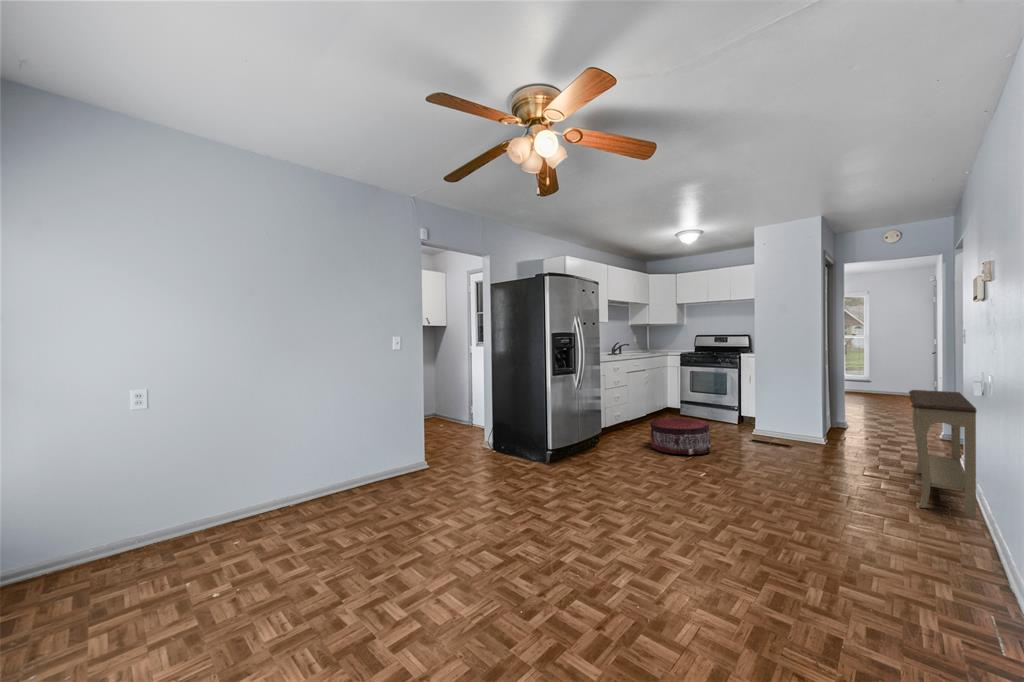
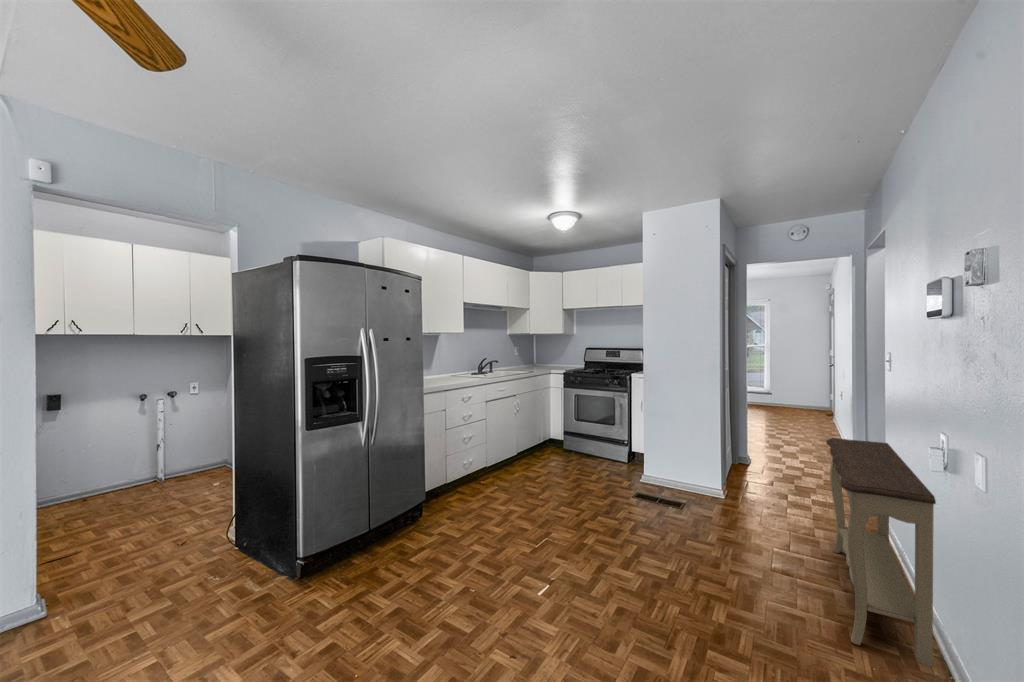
pouf: present [650,417,711,455] -> none [502,468,580,532]

